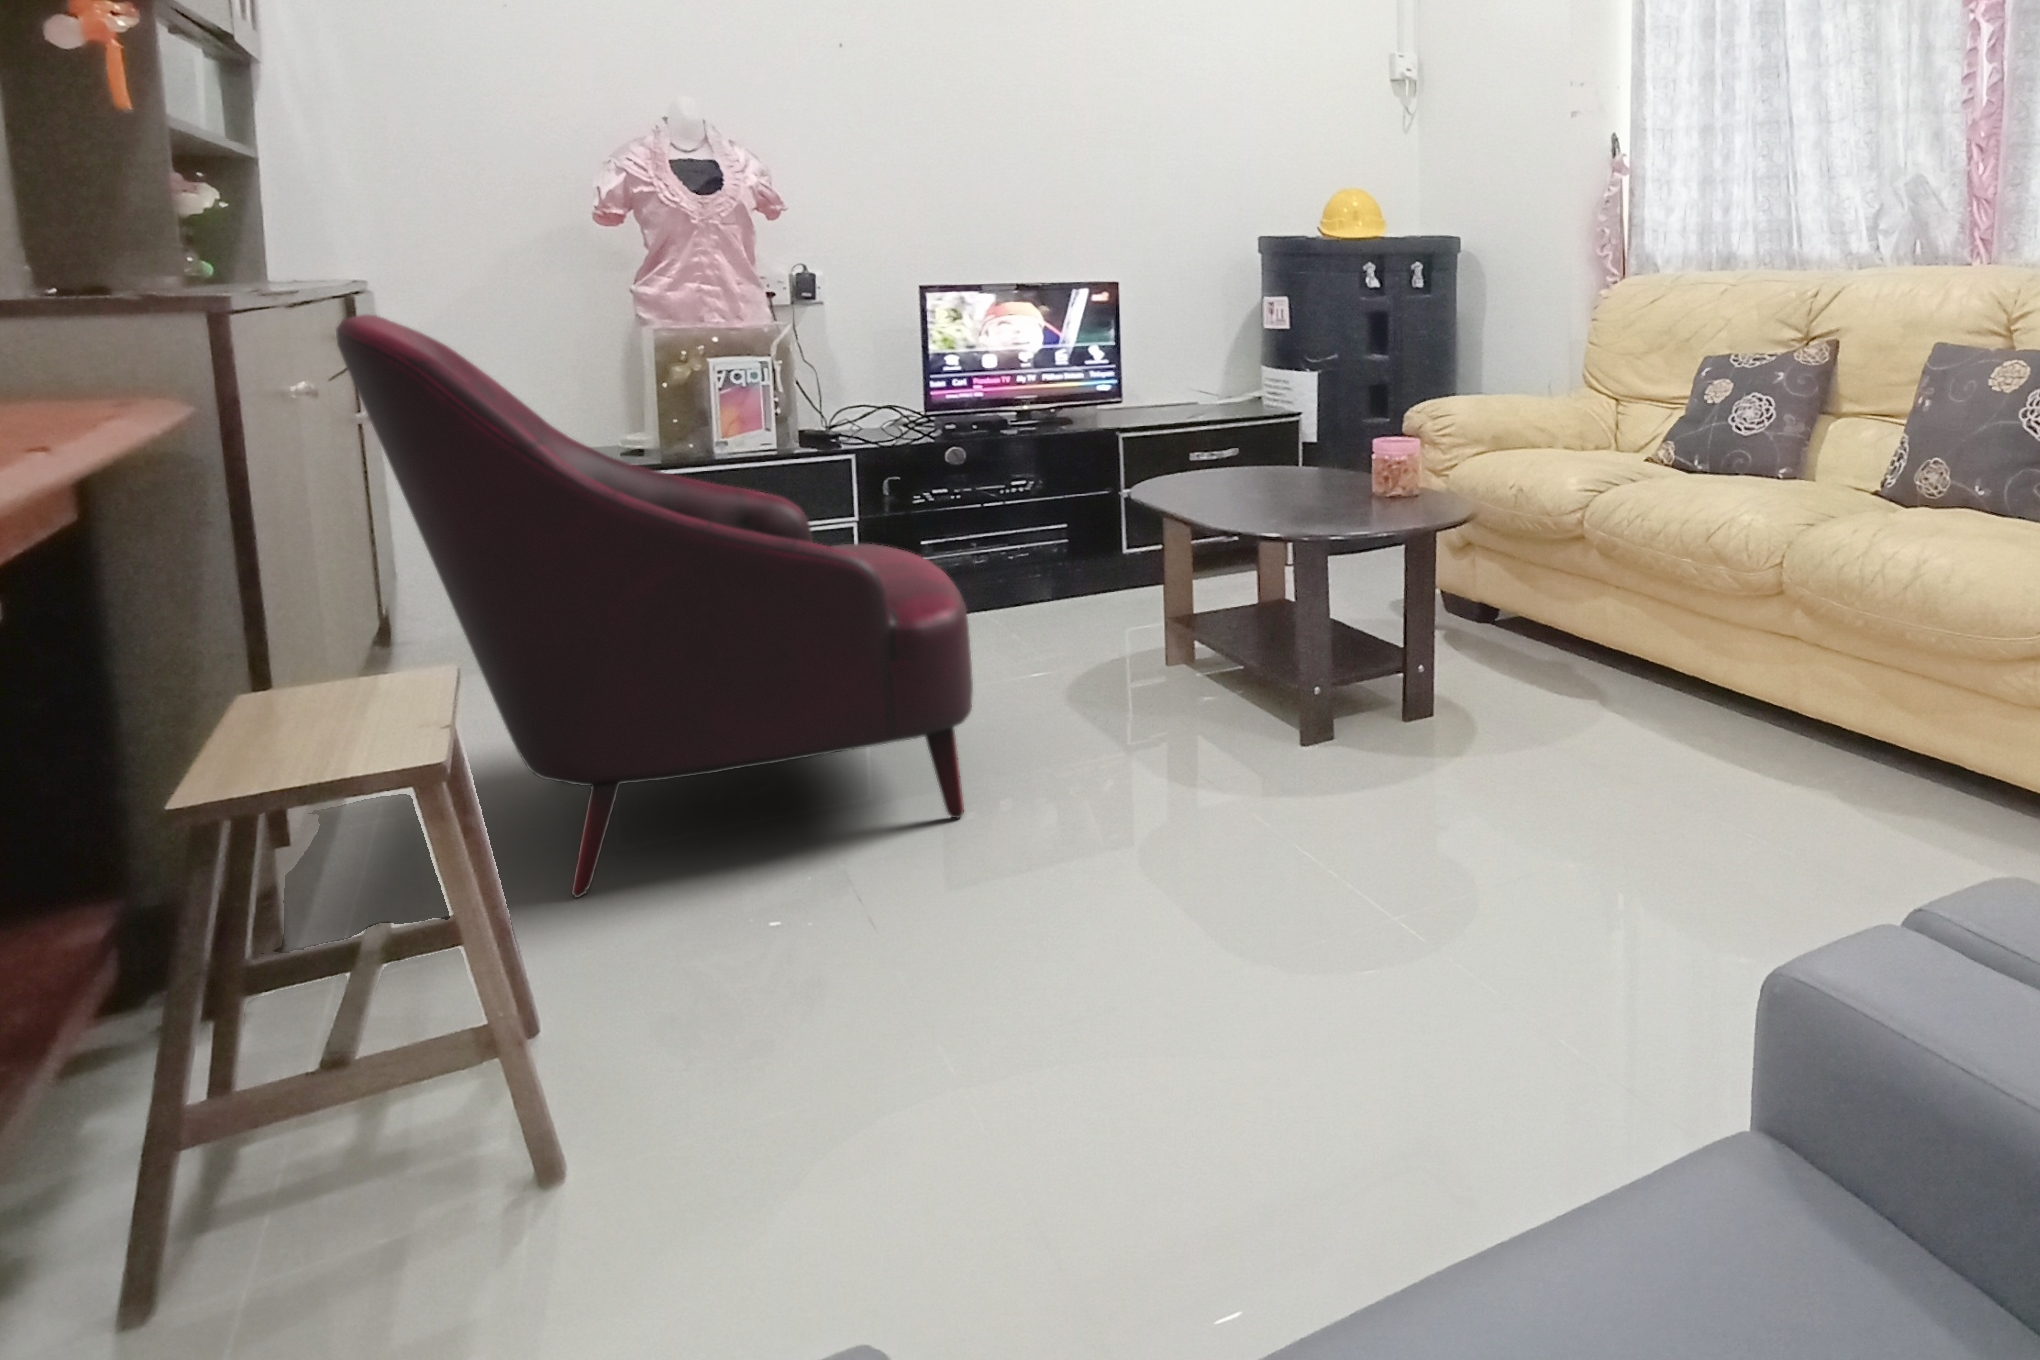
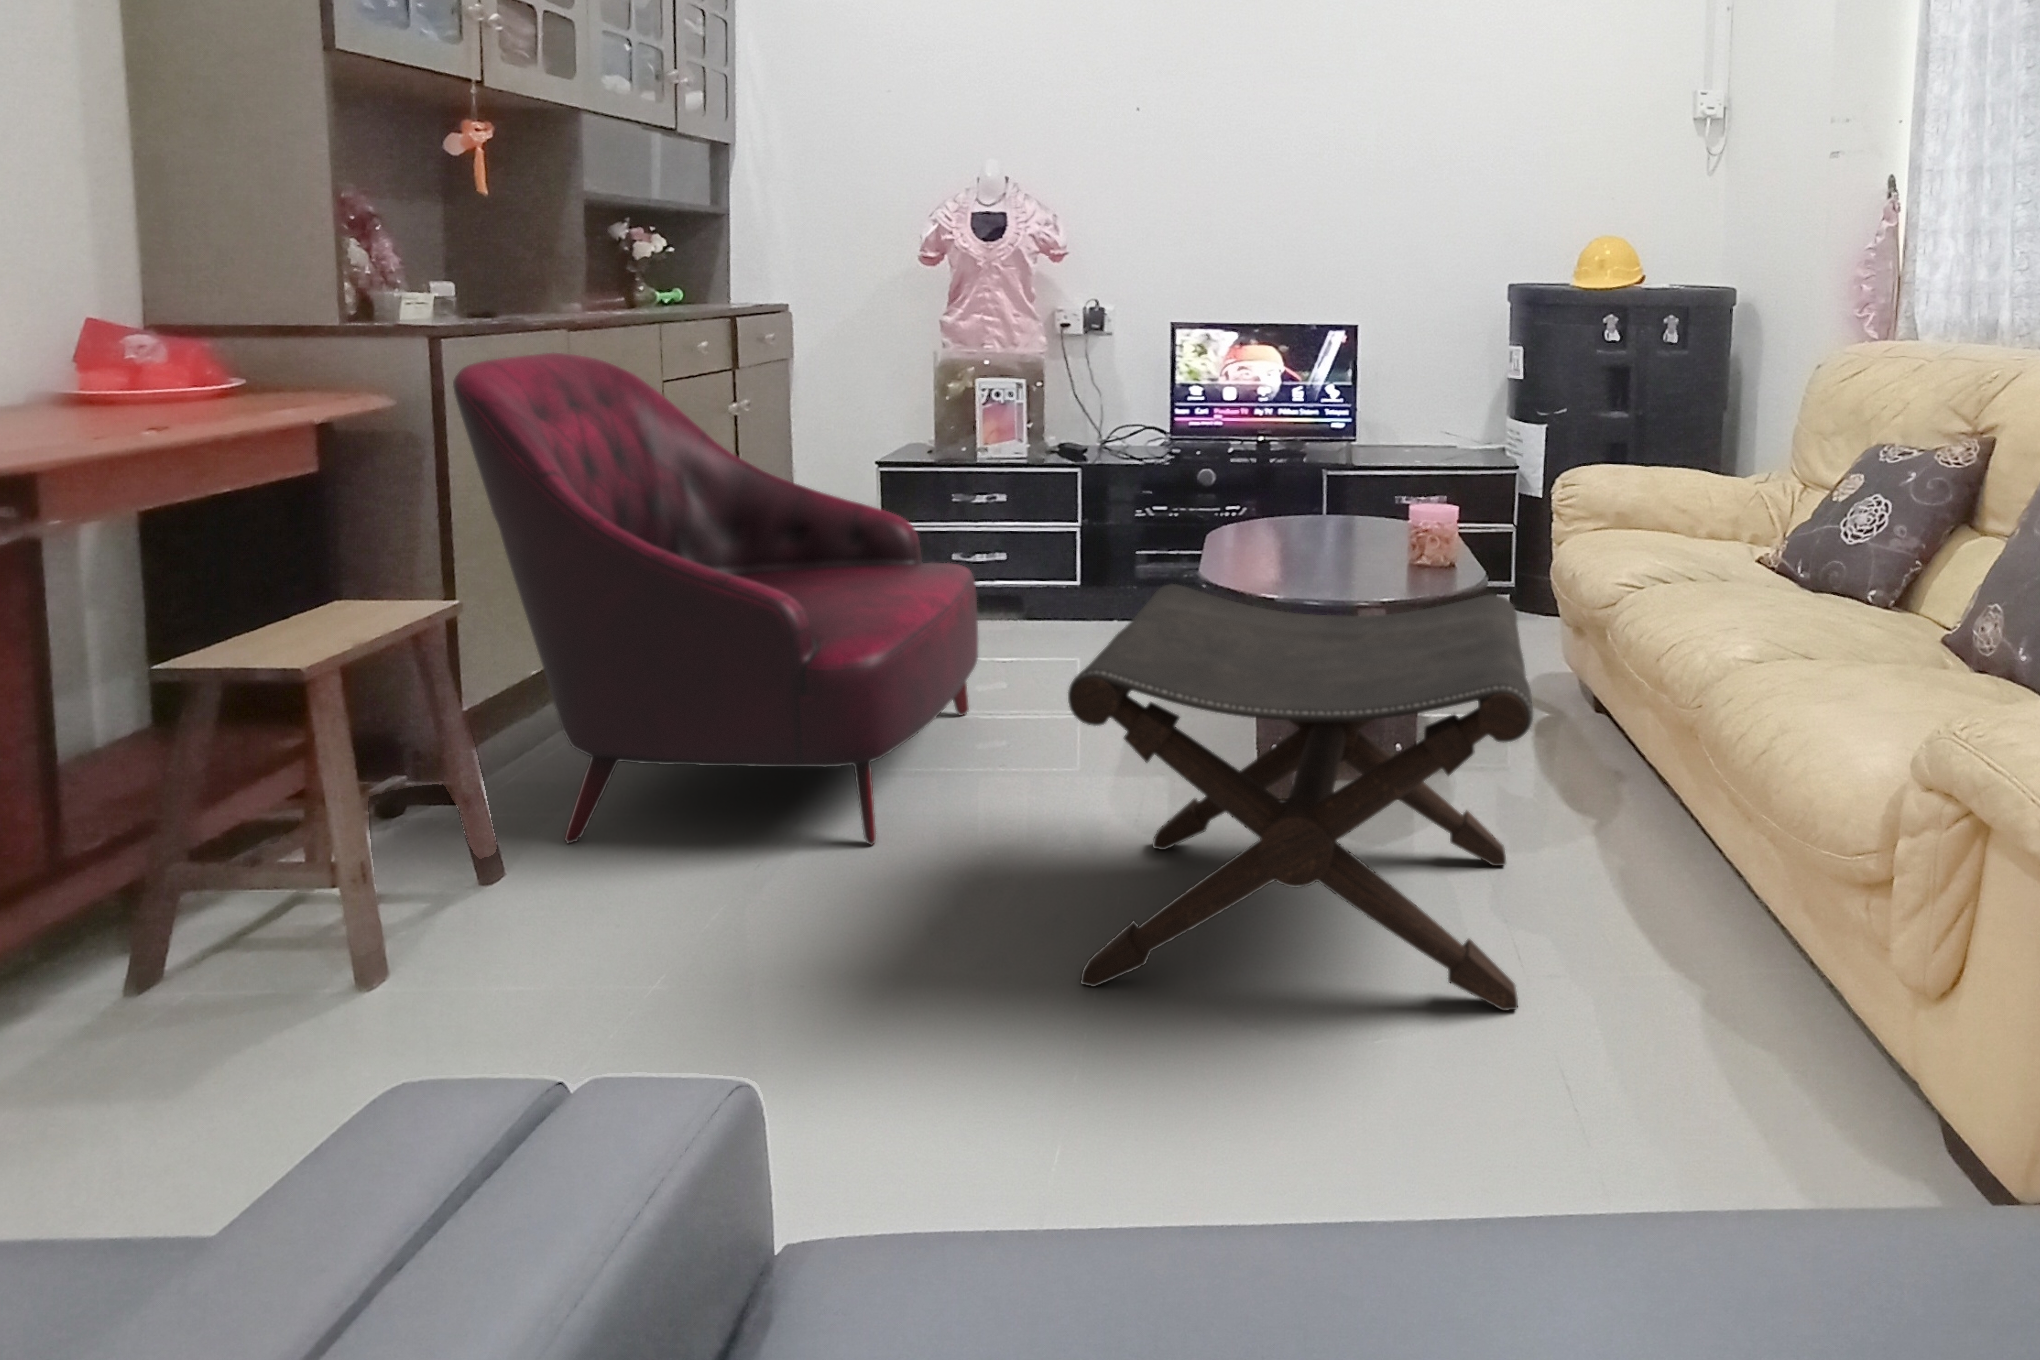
footstool: none [1228,472,1676,843] -> present [1068,584,1533,1010]

